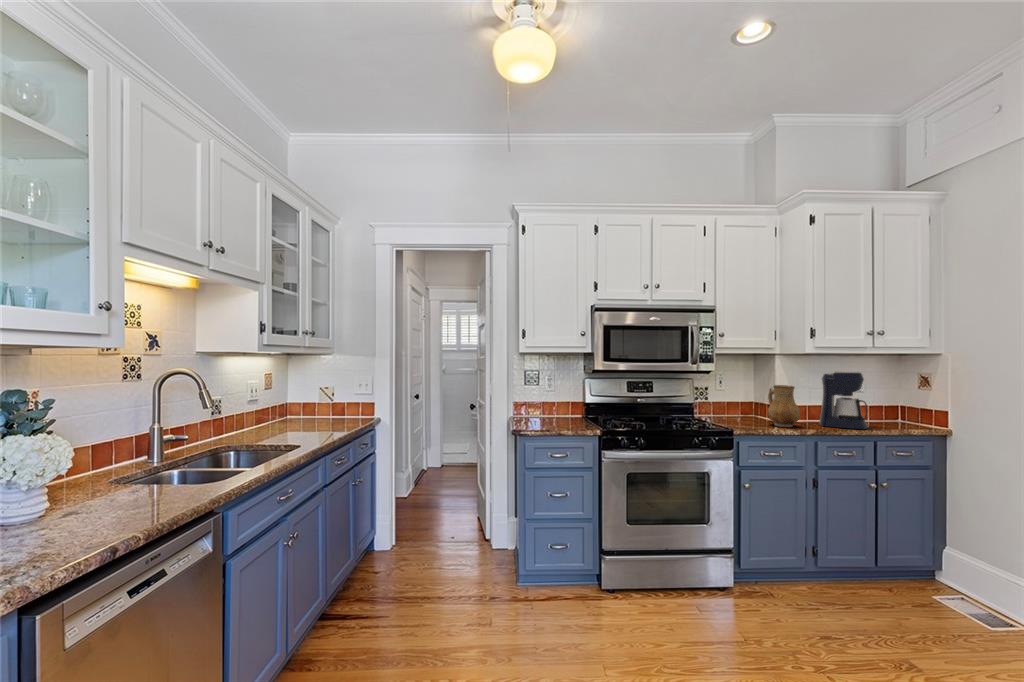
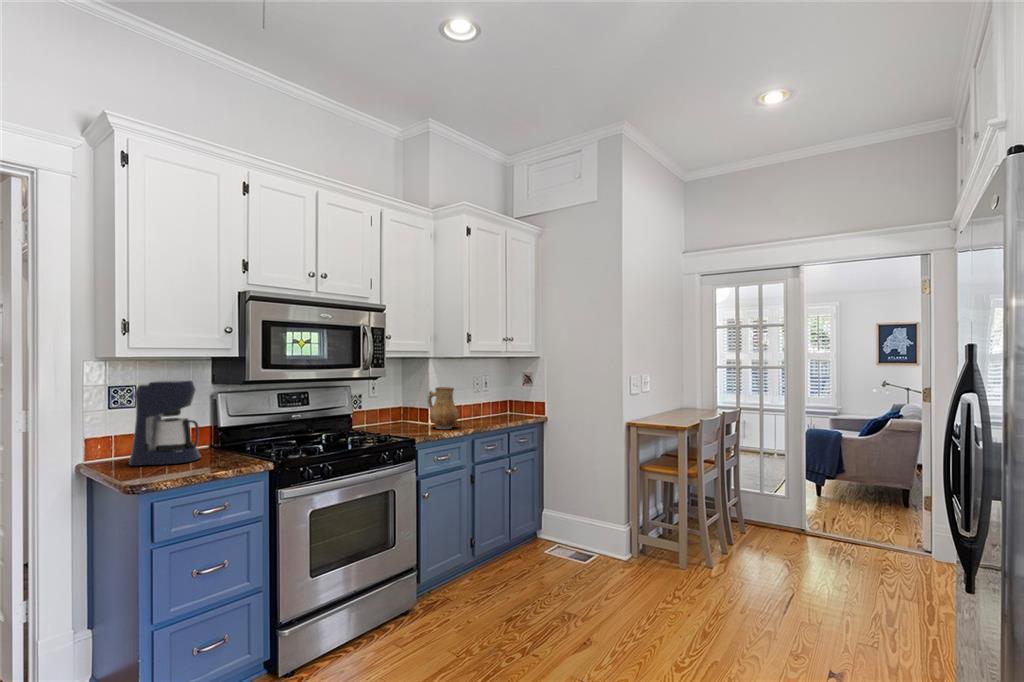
coffee maker: present [819,371,868,429] -> present [129,380,201,466]

